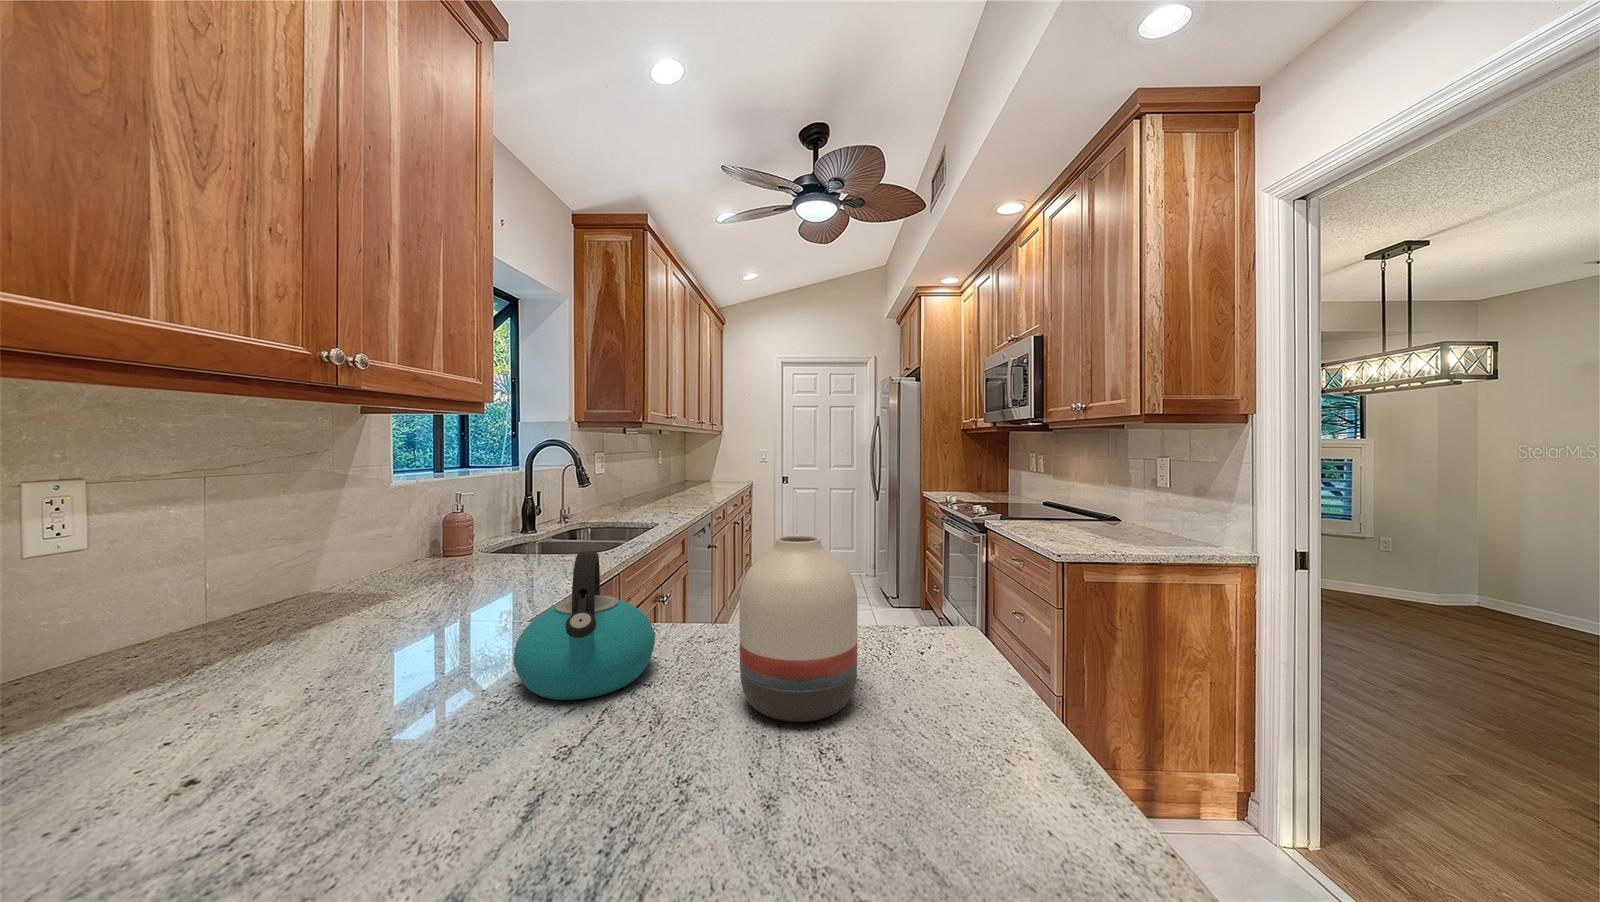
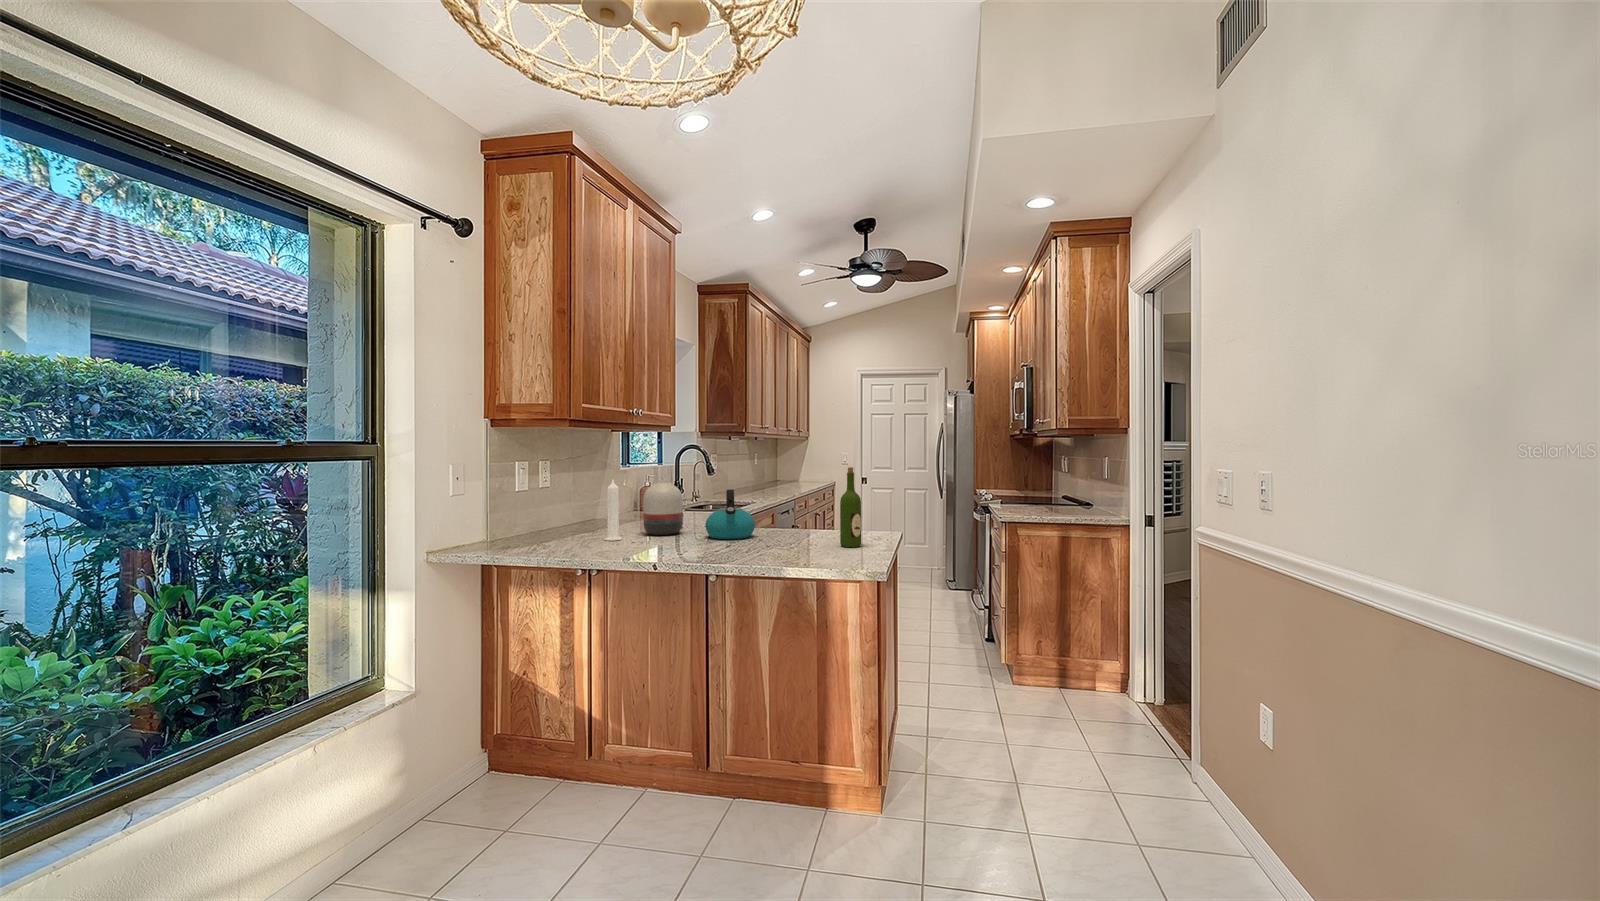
wine bottle: none [916,499,980,748] -> present [840,467,861,547]
vase: present [739,535,858,722] -> present [643,480,683,535]
candle: none [154,539,235,742] -> present [604,479,622,541]

